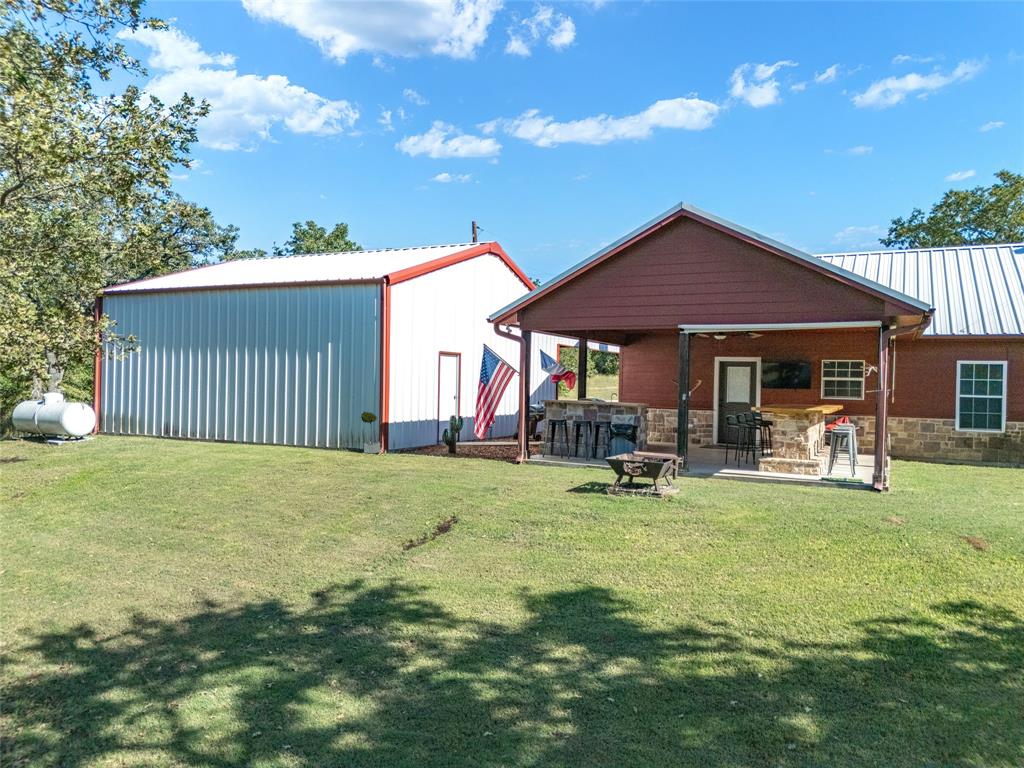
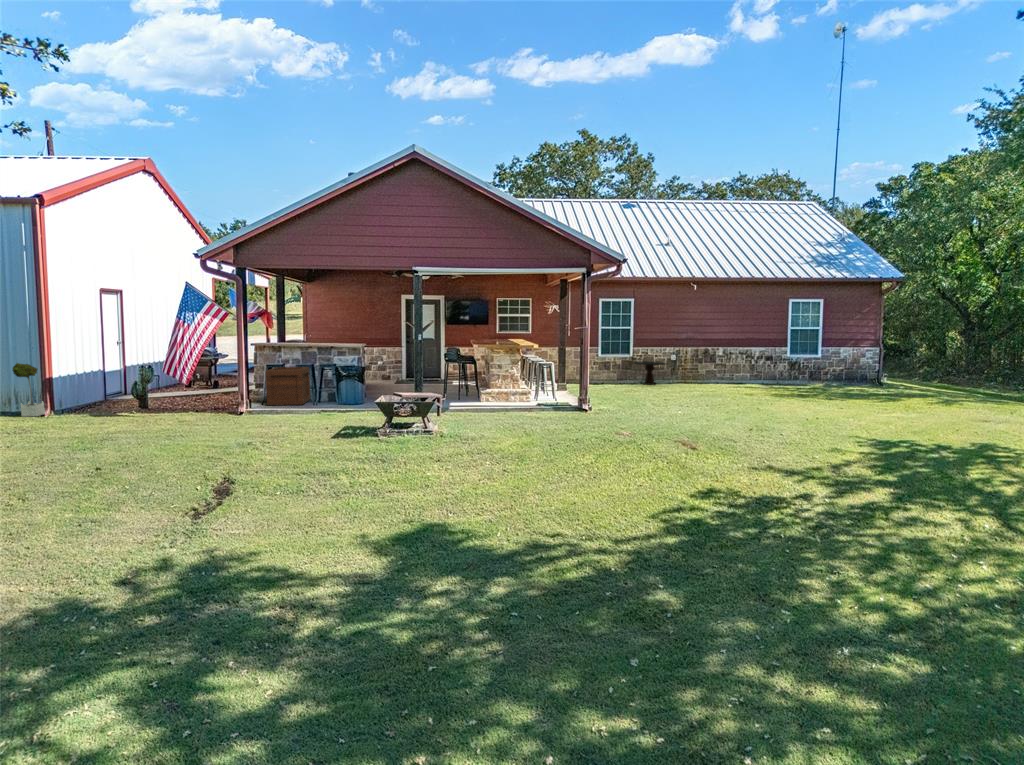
wooden crate: none [540,424,580,459] -> present [266,367,310,406]
side table: none [958,436,1004,465] -> present [634,361,665,385]

